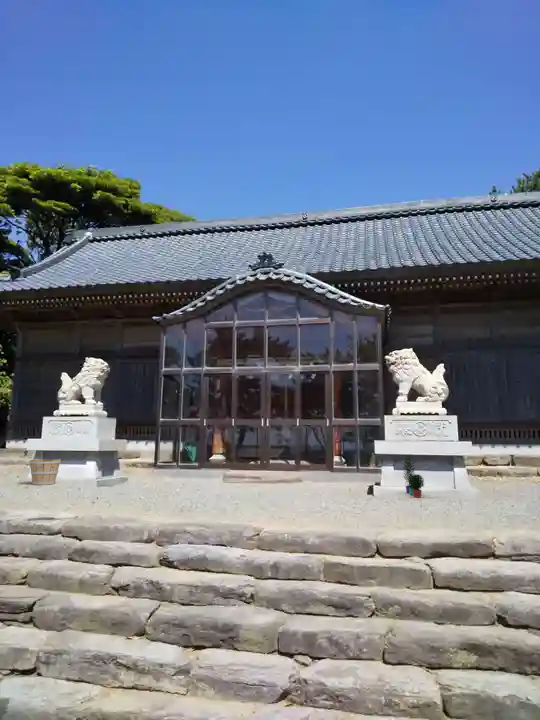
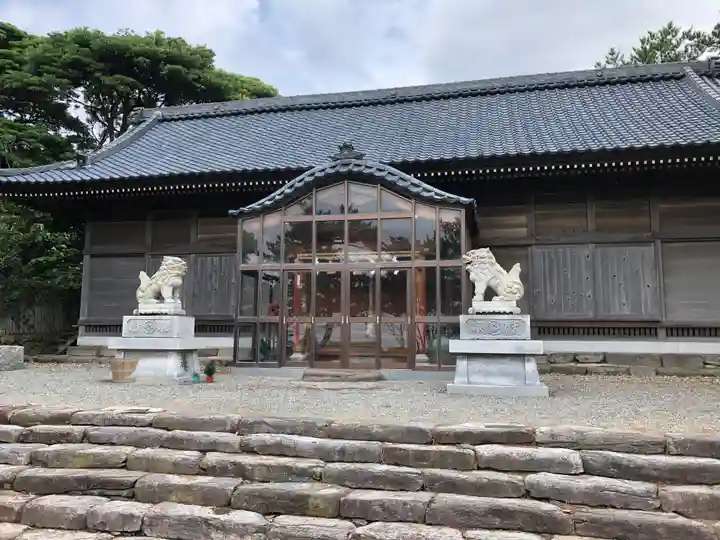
potted plant: present [404,456,424,497] -> present [180,351,216,383]

